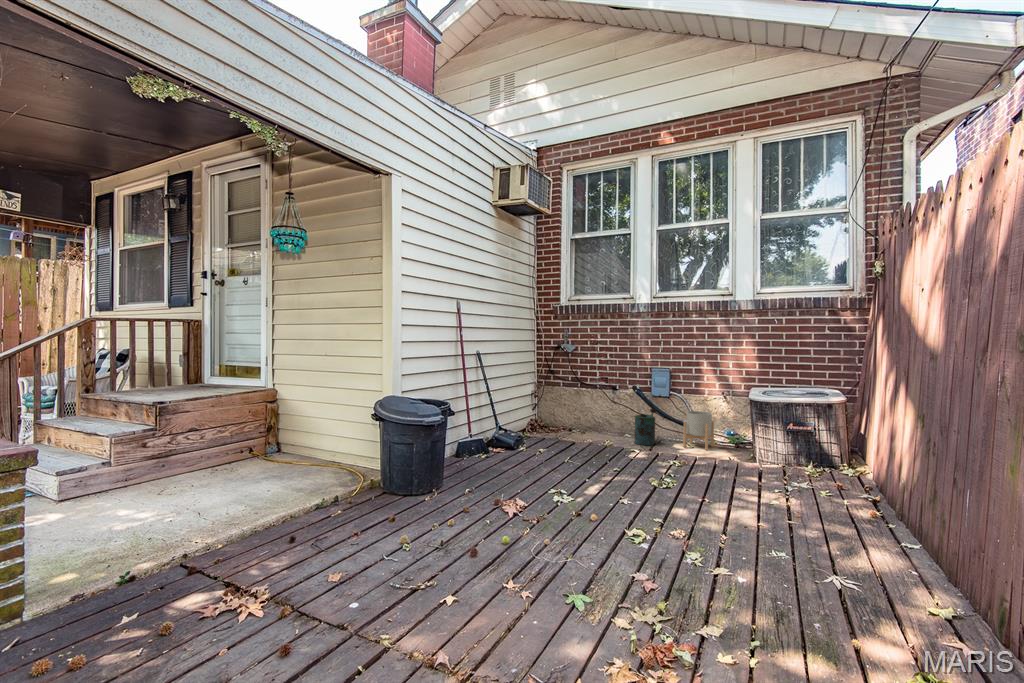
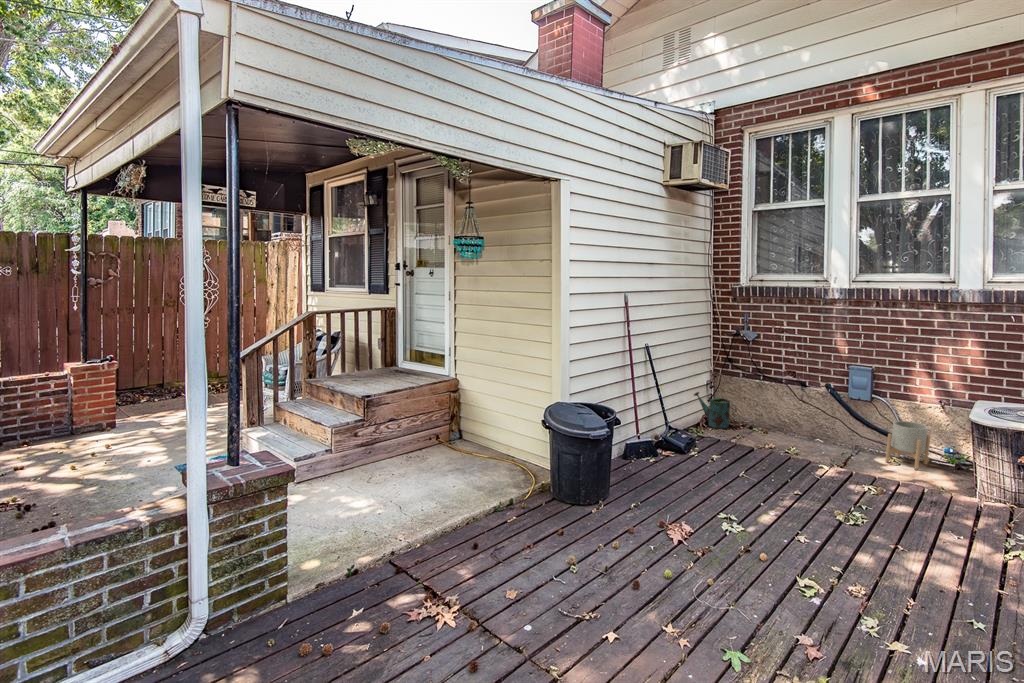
watering can: present [634,409,657,445] -> present [694,392,737,428]

